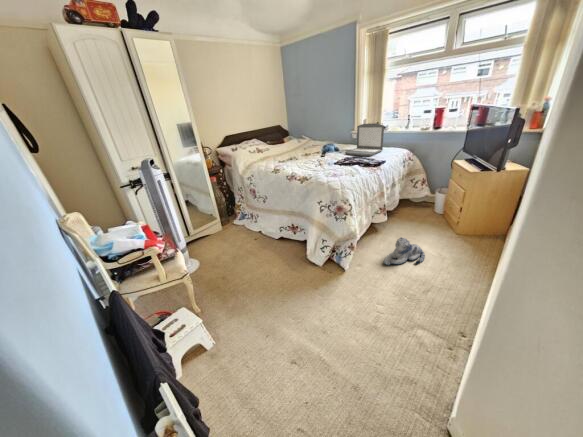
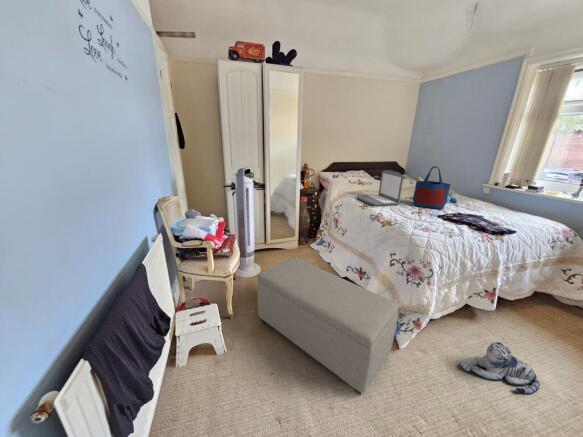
tote bag: none [310,122,336,160] -> present [413,166,450,209]
laptop: present [345,124,384,156] -> present [357,170,404,206]
ottoman: none [213,235,343,315] -> present [257,257,399,395]

